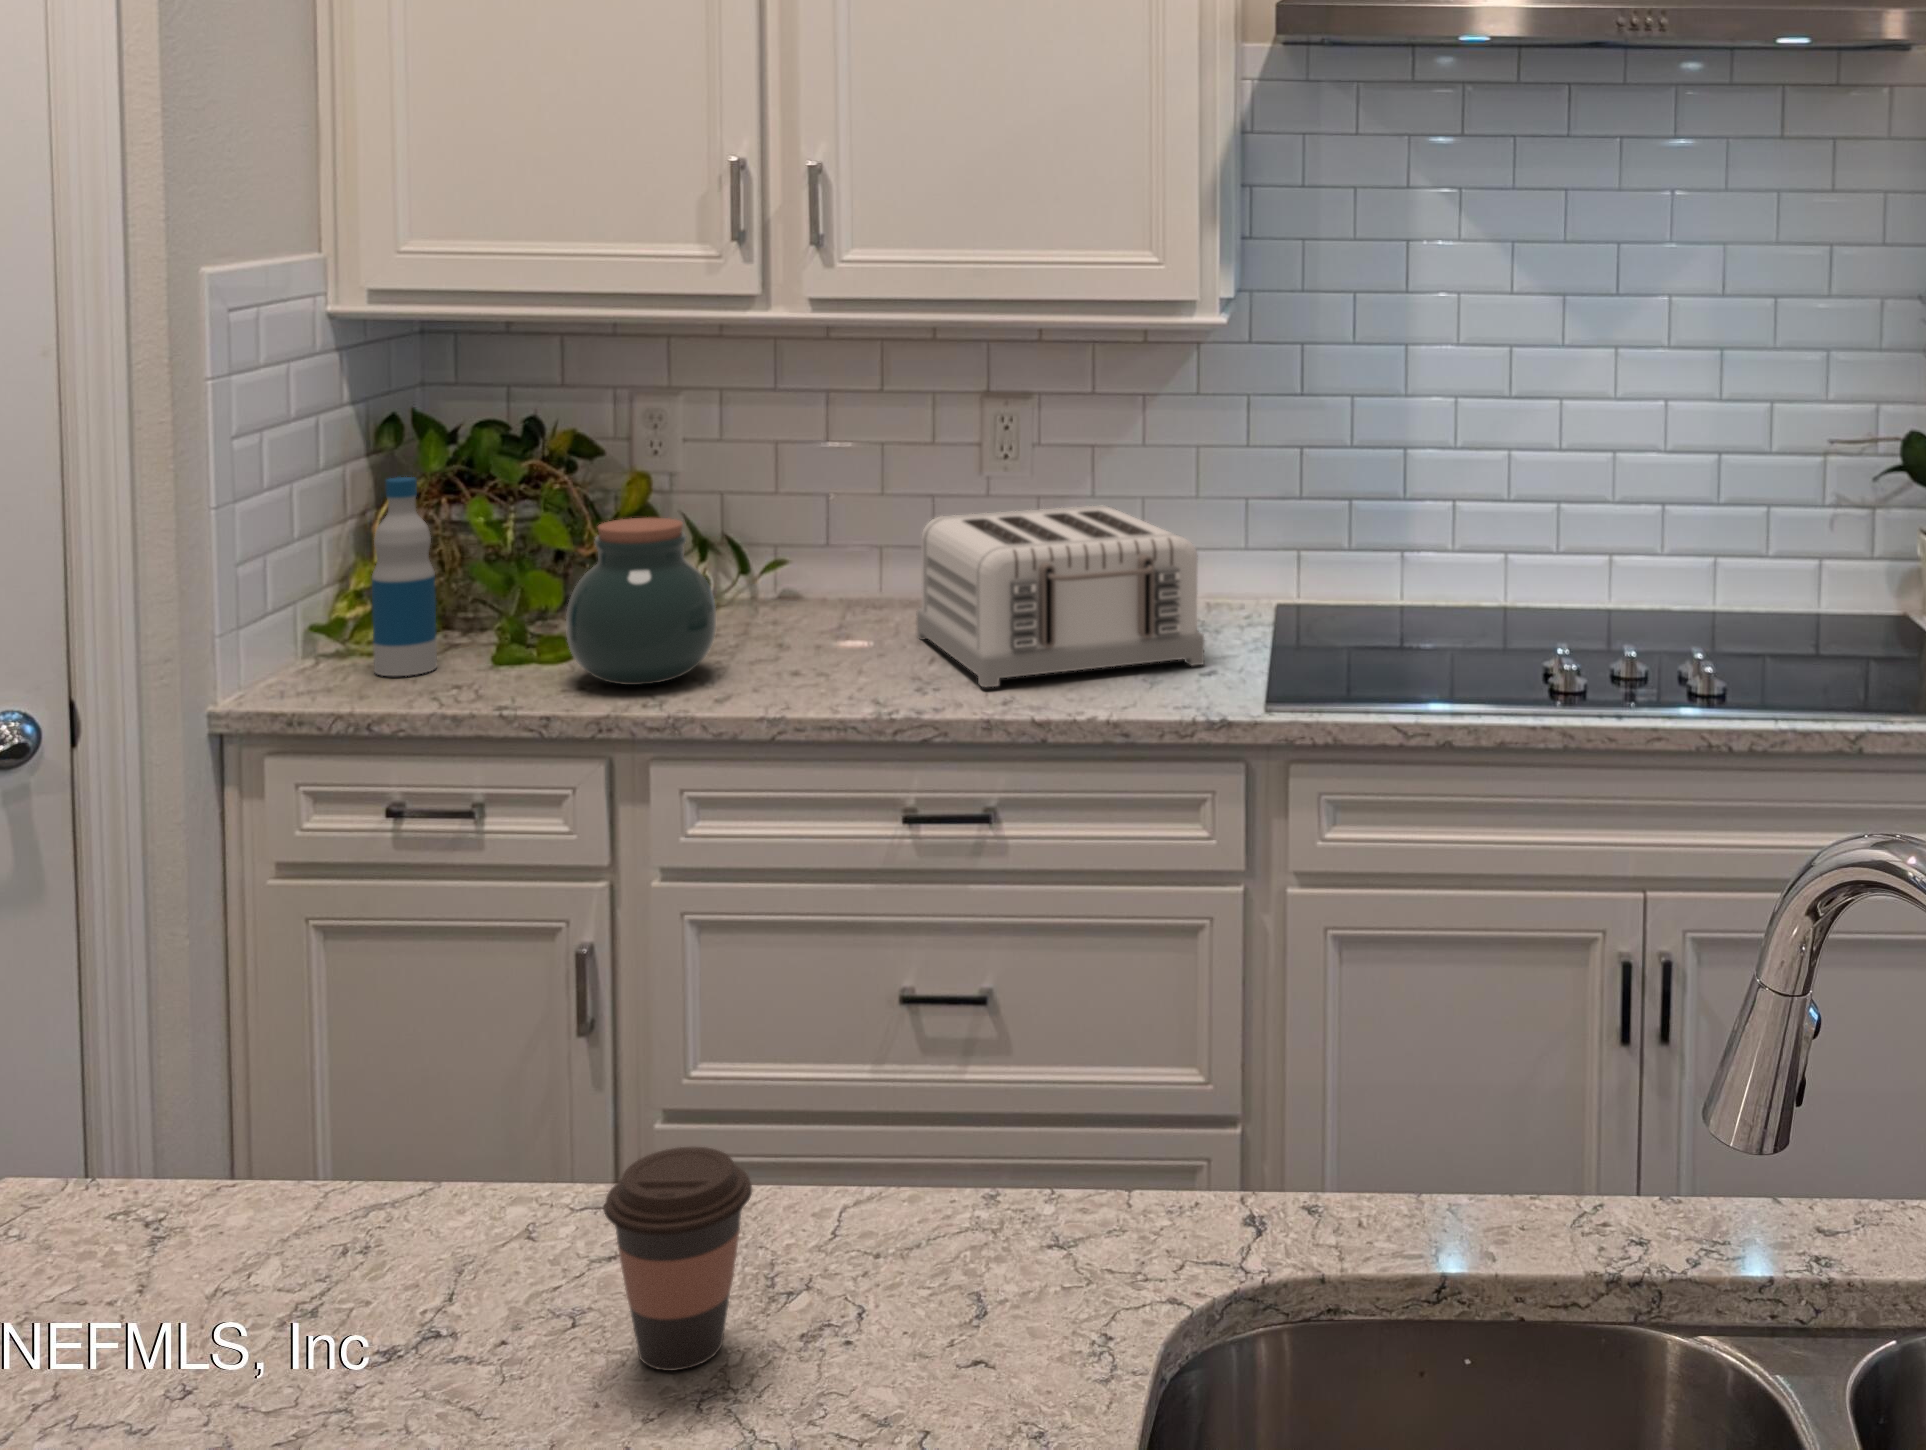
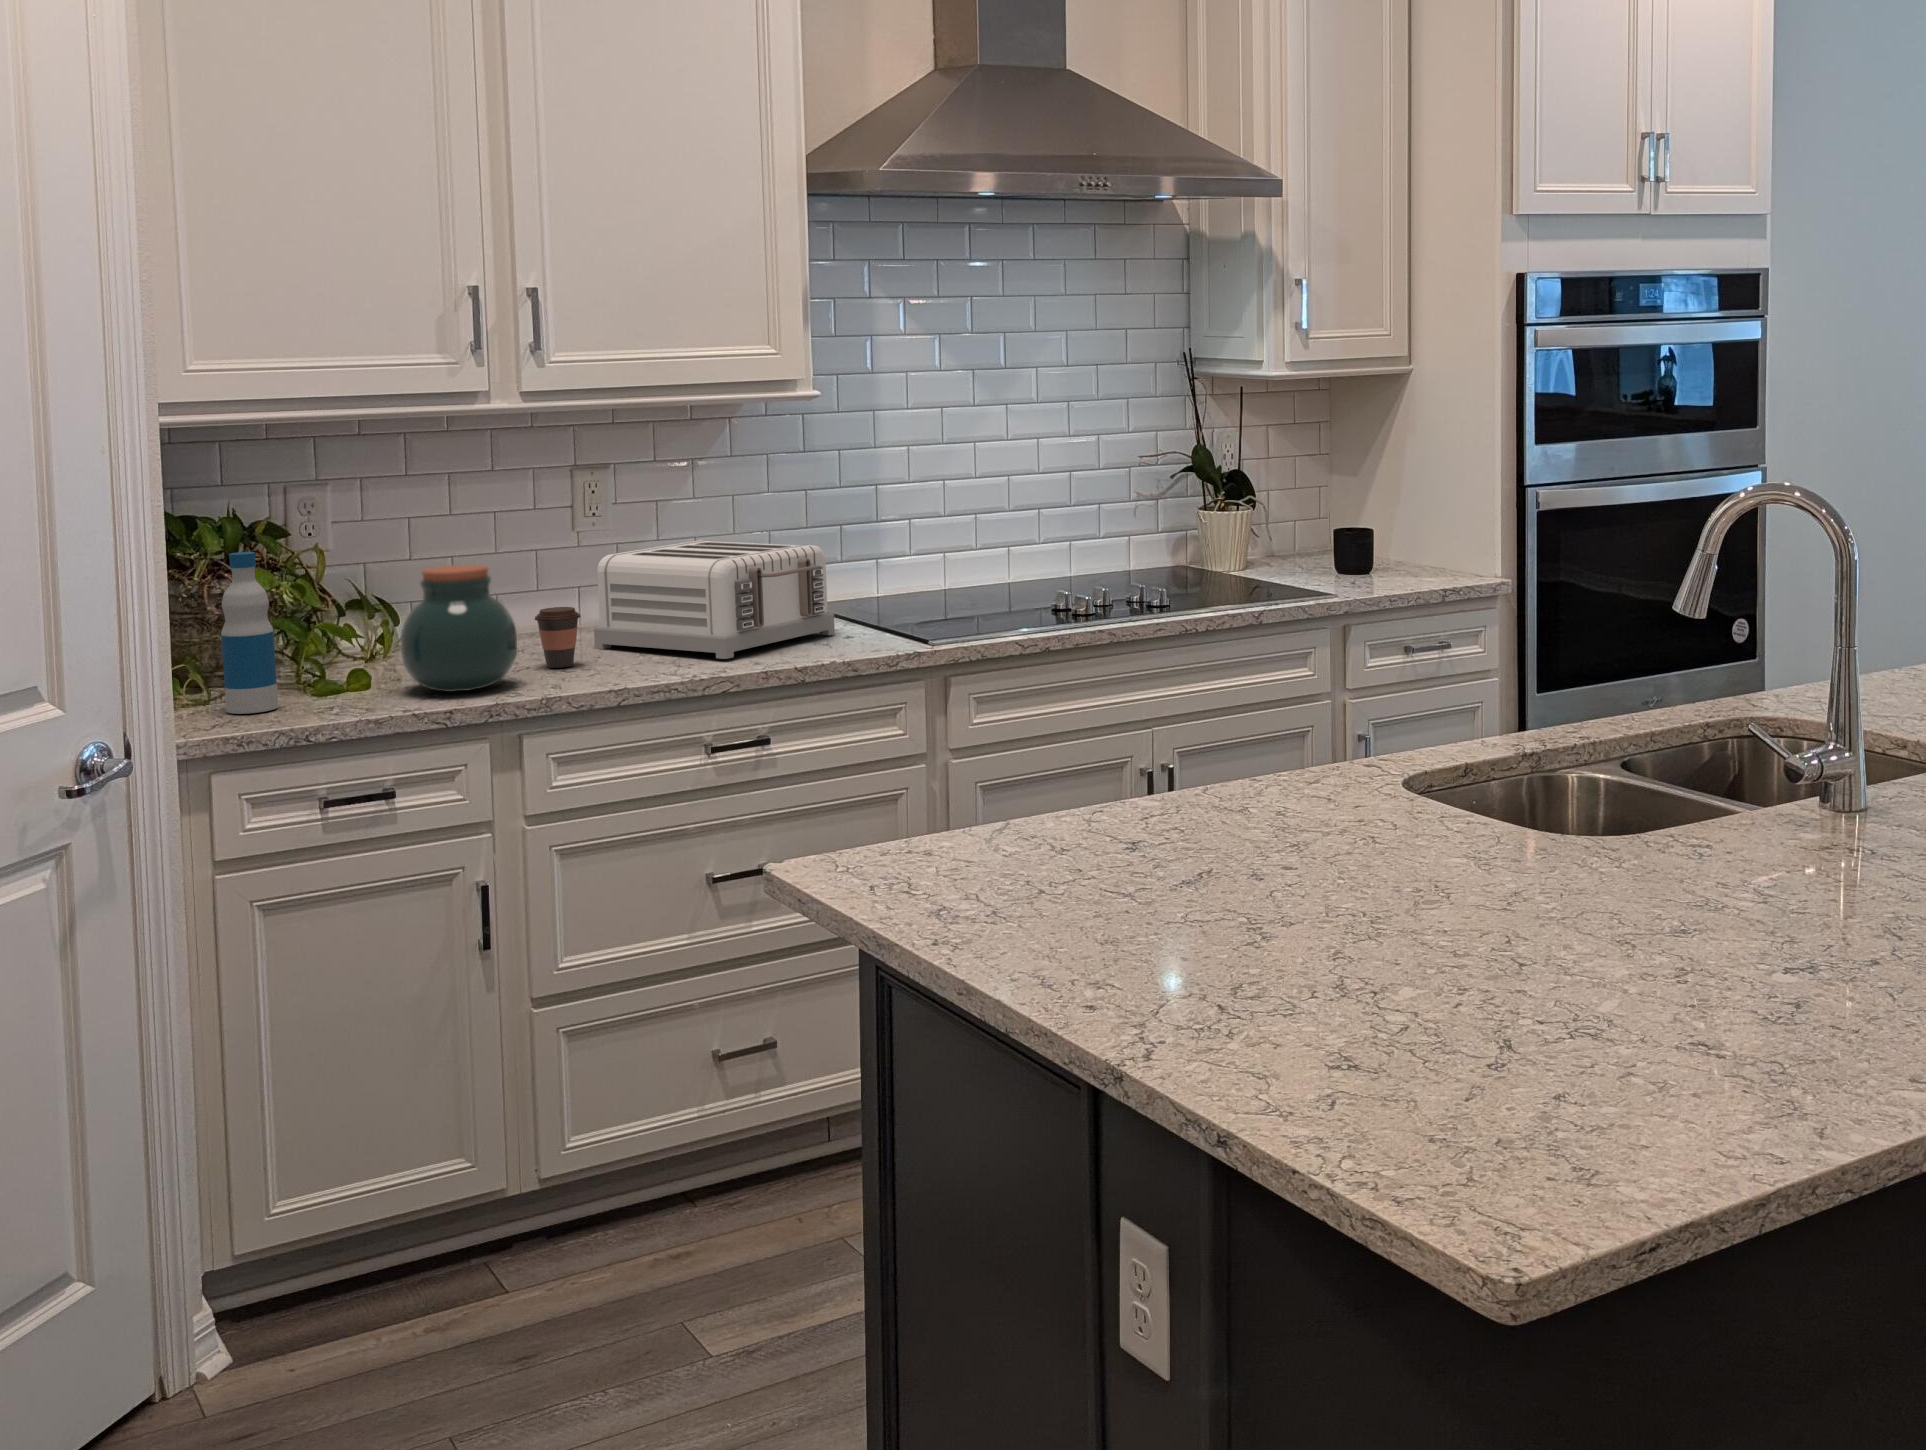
coffee cup: present [604,1147,752,1371] -> present [535,607,581,668]

